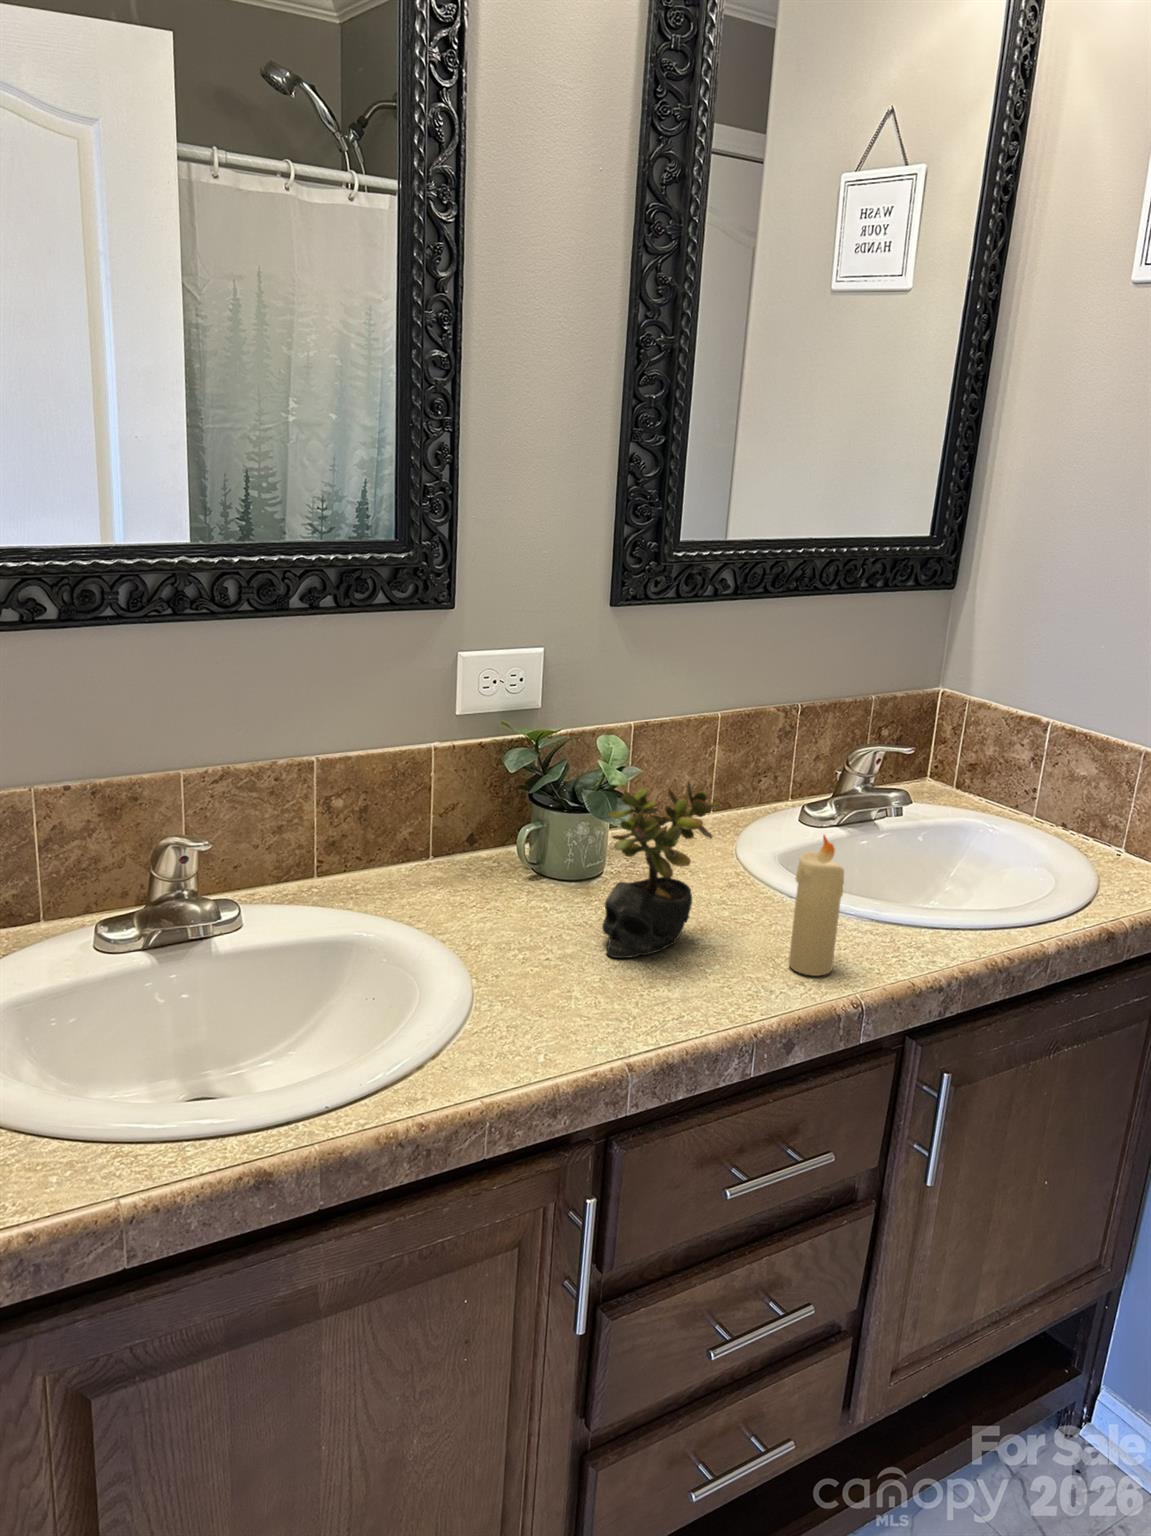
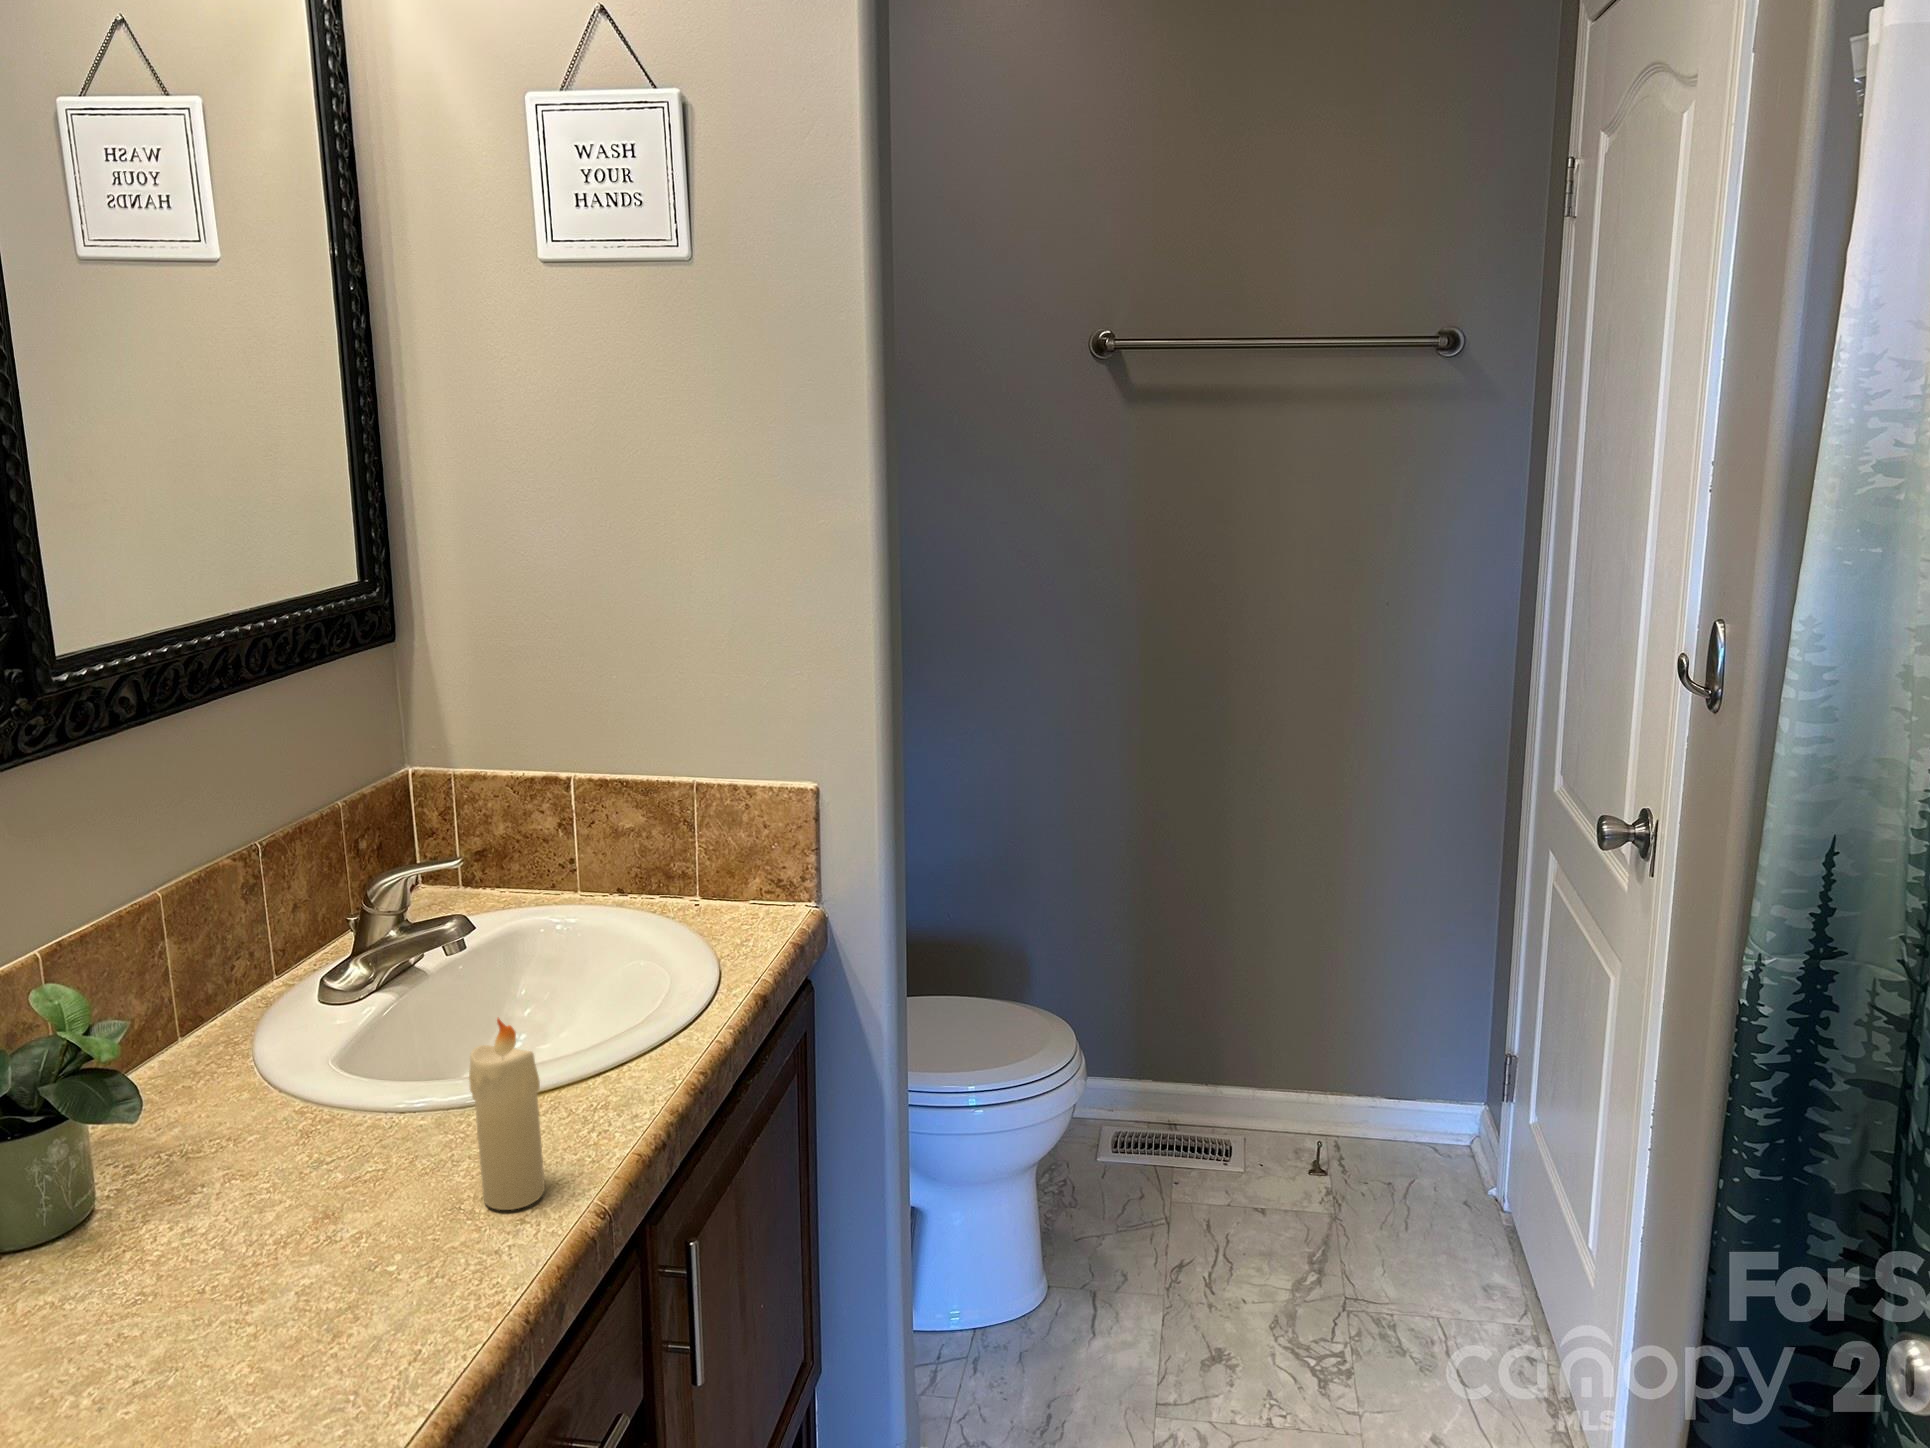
succulent plant: present [602,781,720,958] -> none [154,1015,338,1324]

